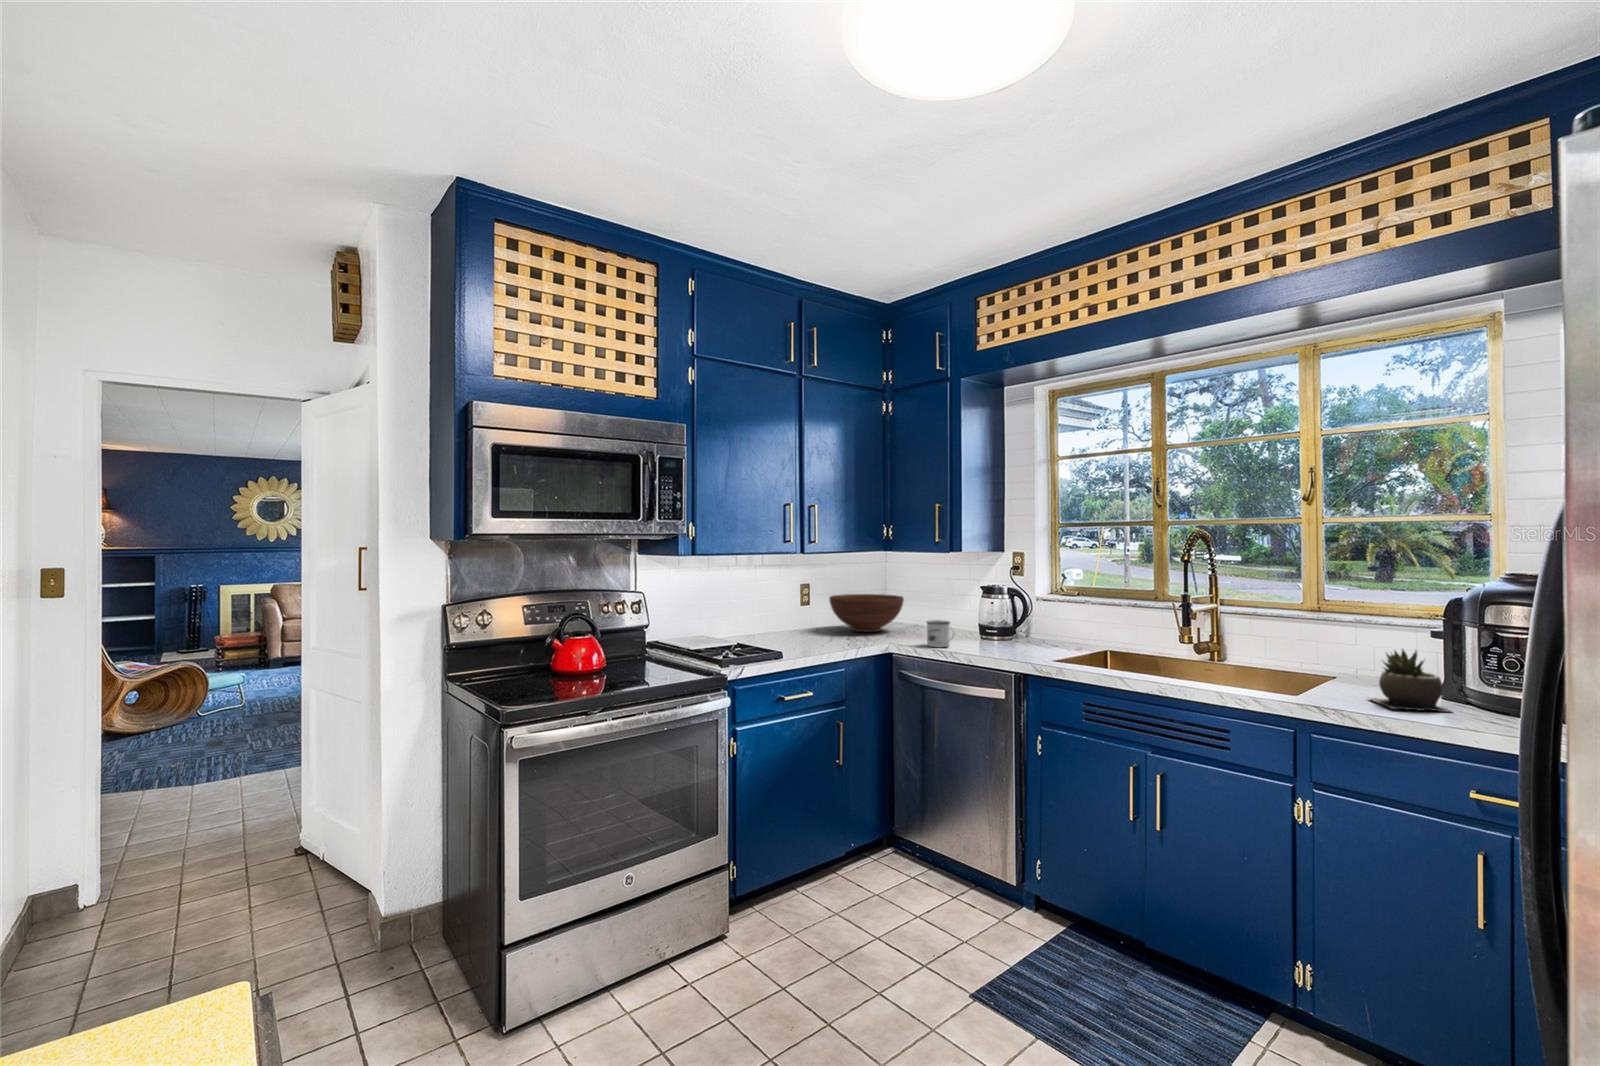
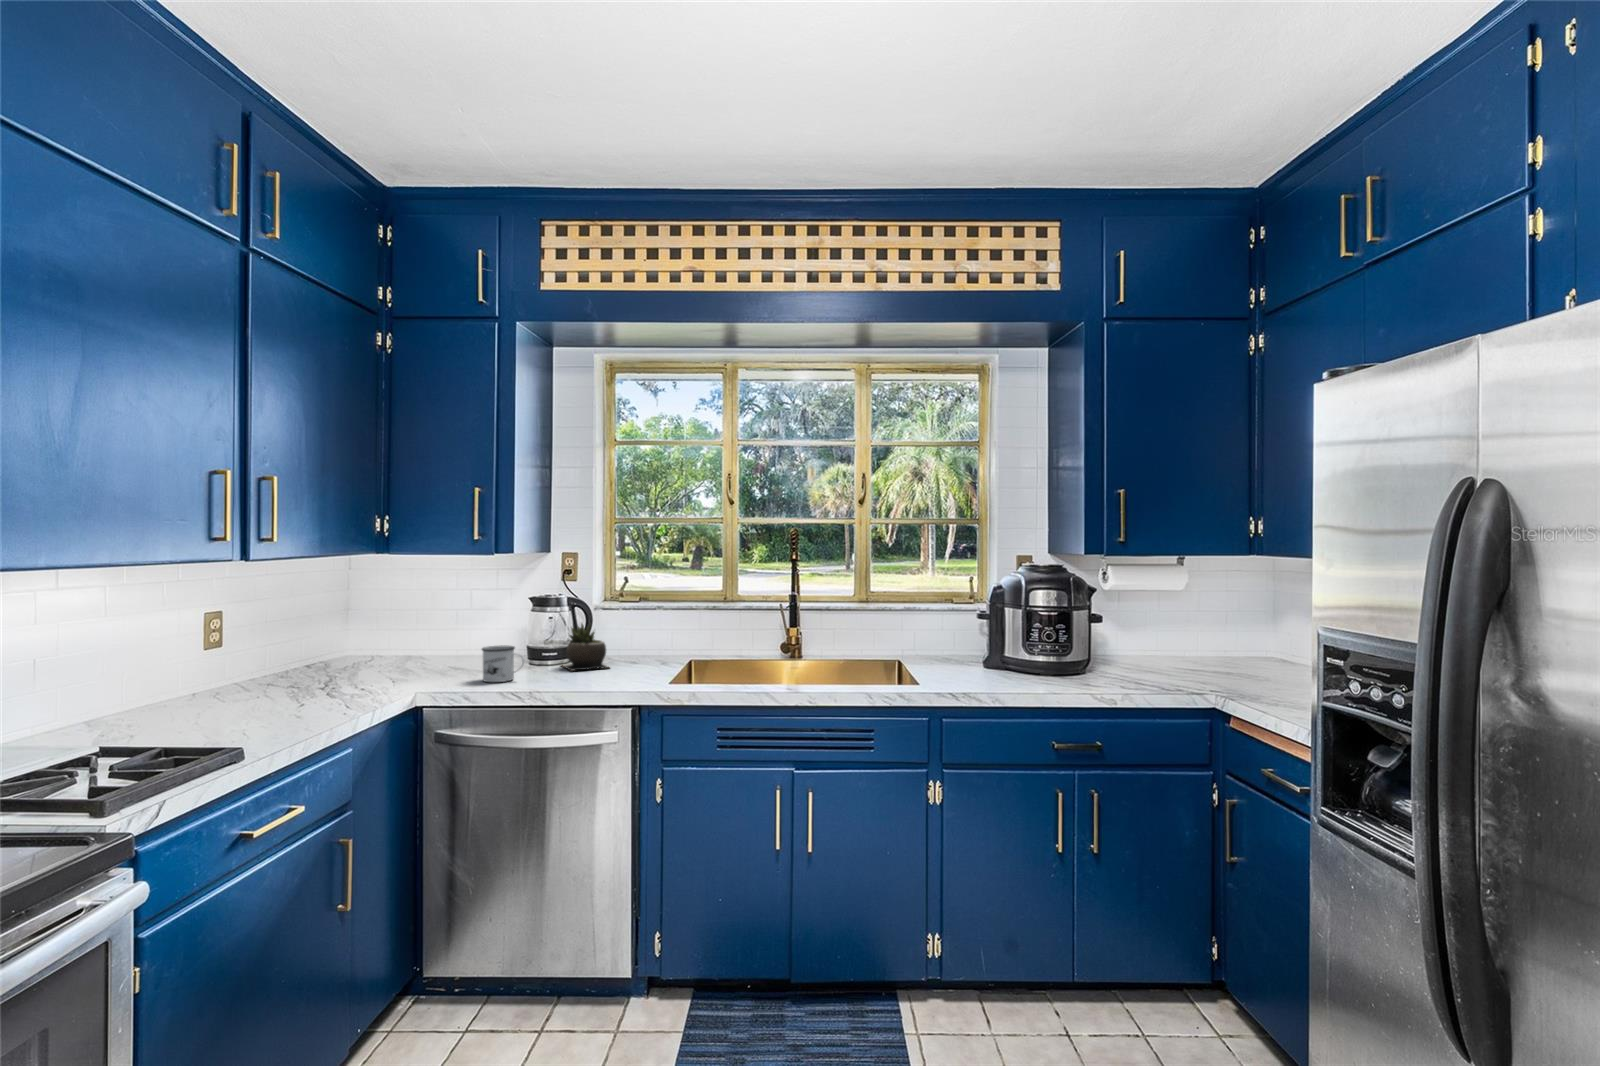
fruit bowl: present [829,594,904,632] -> none [298,615,419,673]
succulent plant: present [1370,649,1449,712] -> present [563,624,608,671]

